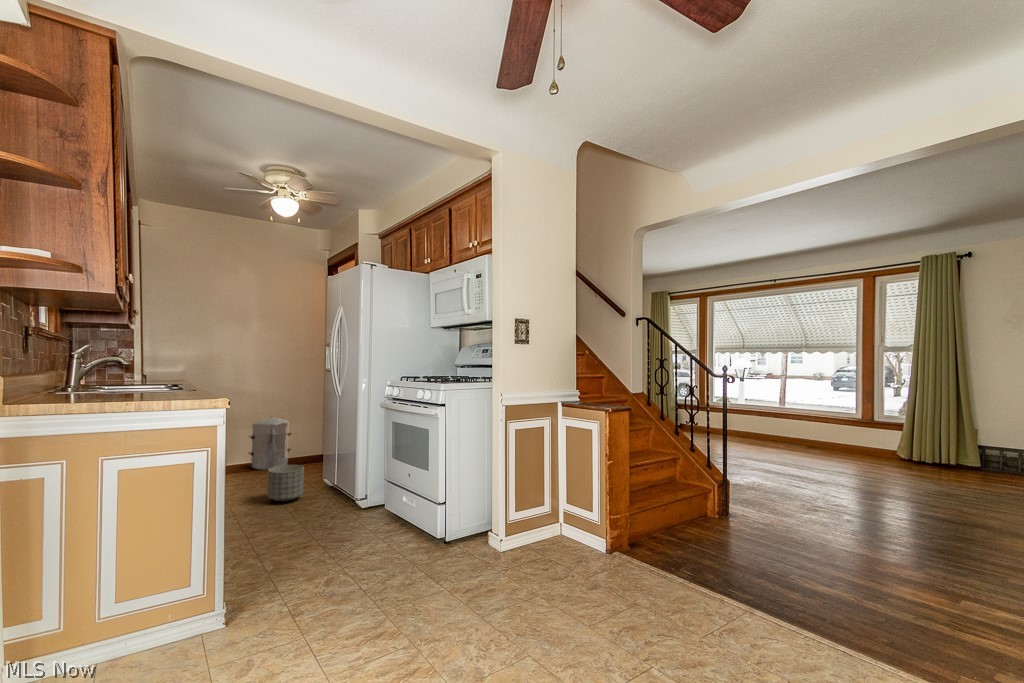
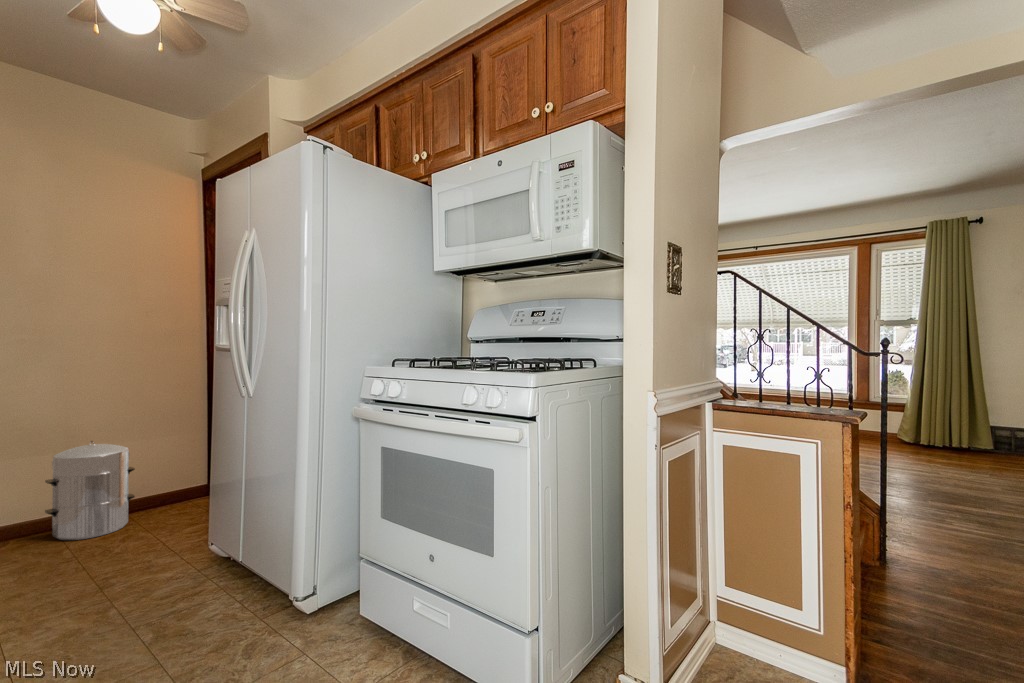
planter: present [267,465,304,502] -> none [92,539,174,622]

